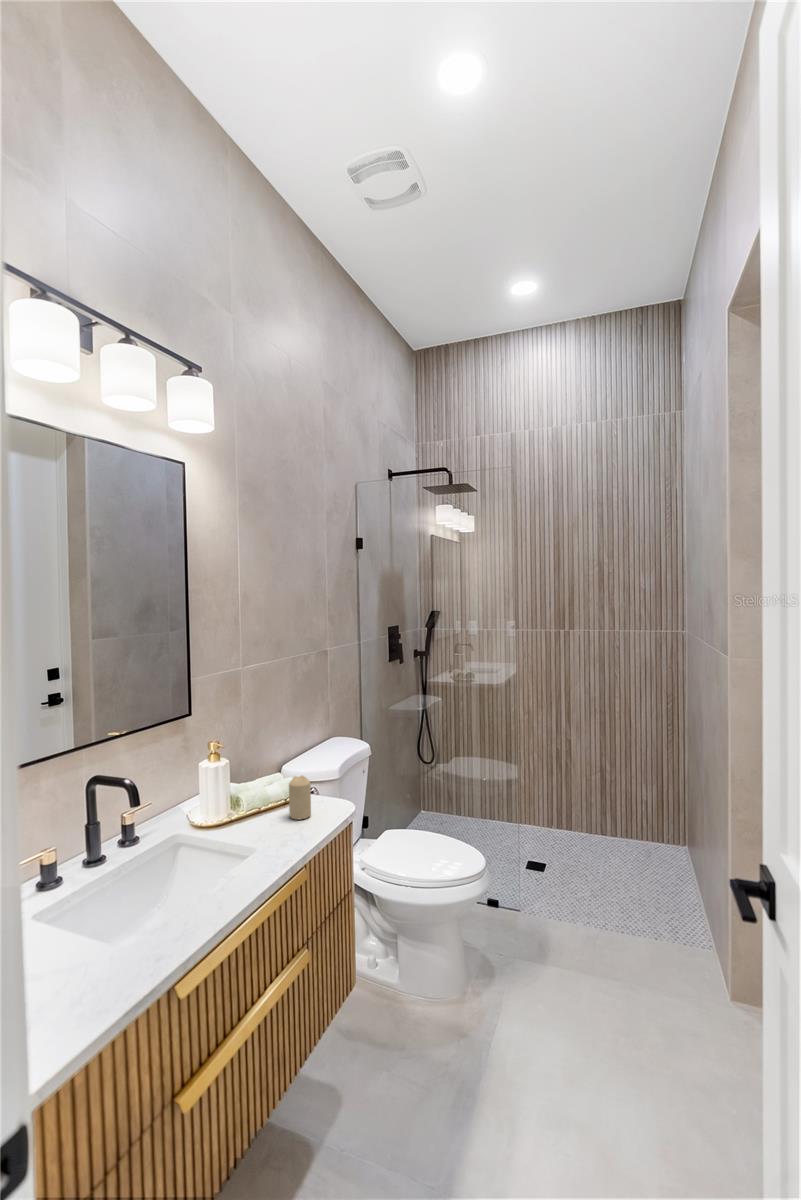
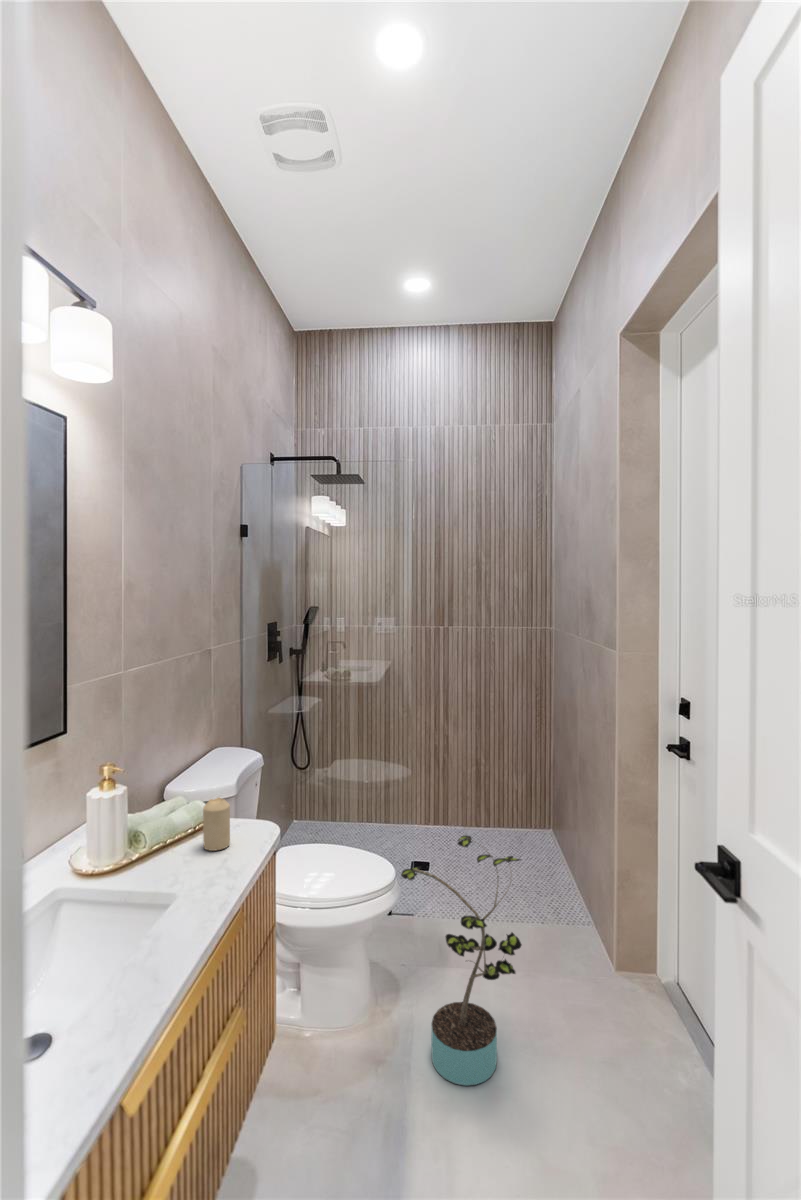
potted plant: none [481,835,603,1077] -> present [401,835,522,1086]

